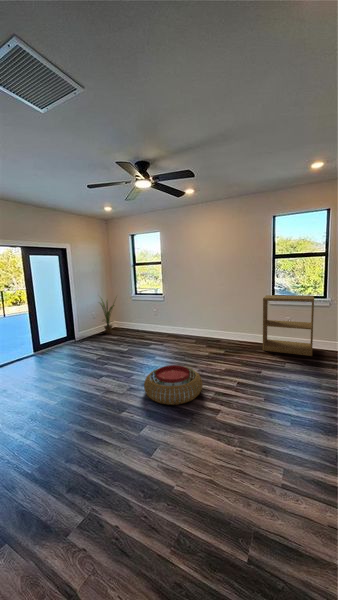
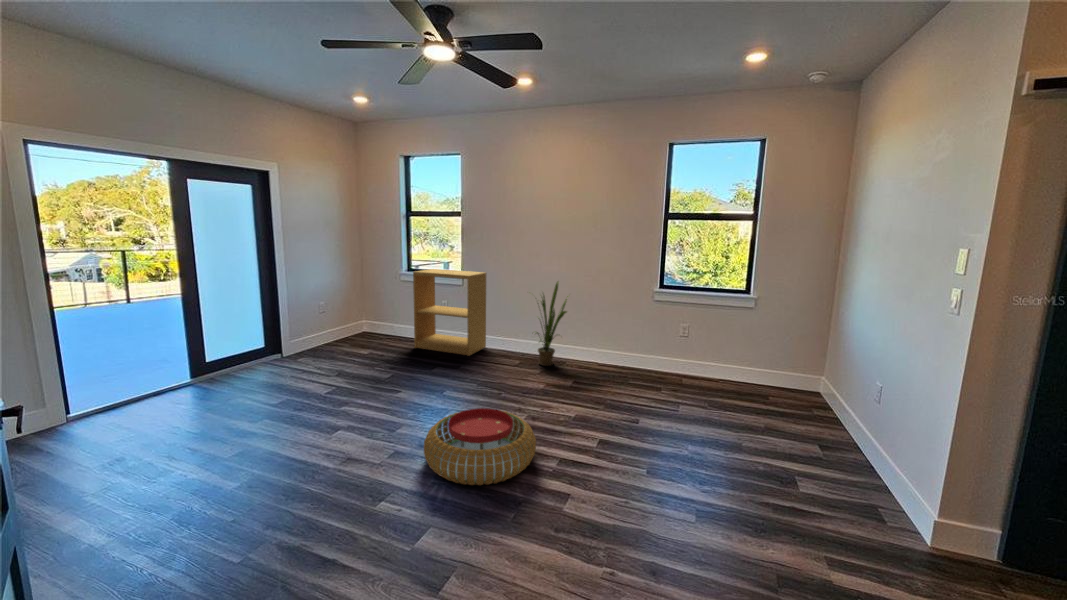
bookshelf: present [263,295,314,356] -> present [413,269,486,356]
house plant: present [100,299,114,334] -> present [537,282,568,366]

